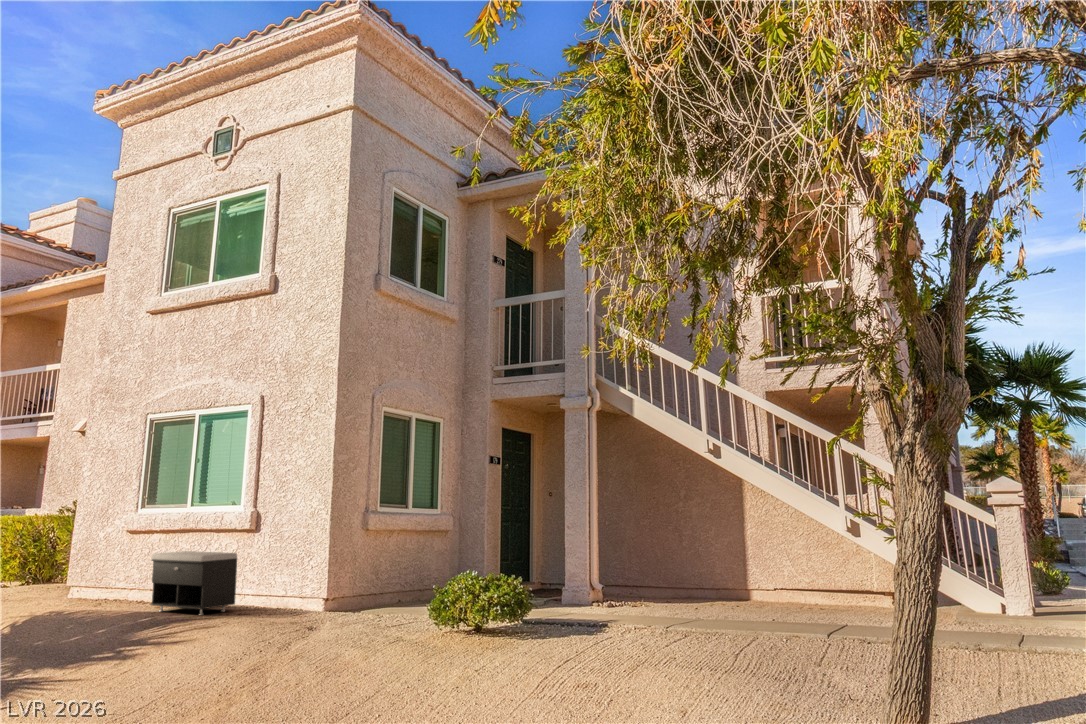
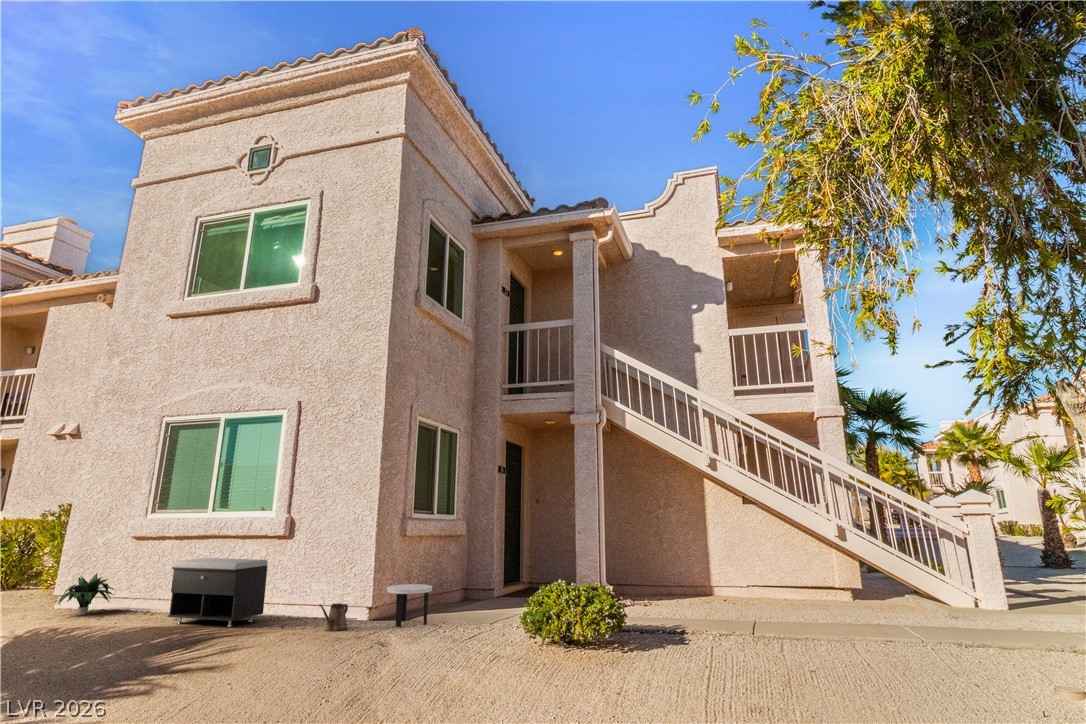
potted plant: none [63,564,115,603] -> present [58,573,114,615]
side table: none [341,578,387,618] -> present [387,584,432,627]
watering can: none [270,595,305,620] -> present [319,603,348,631]

